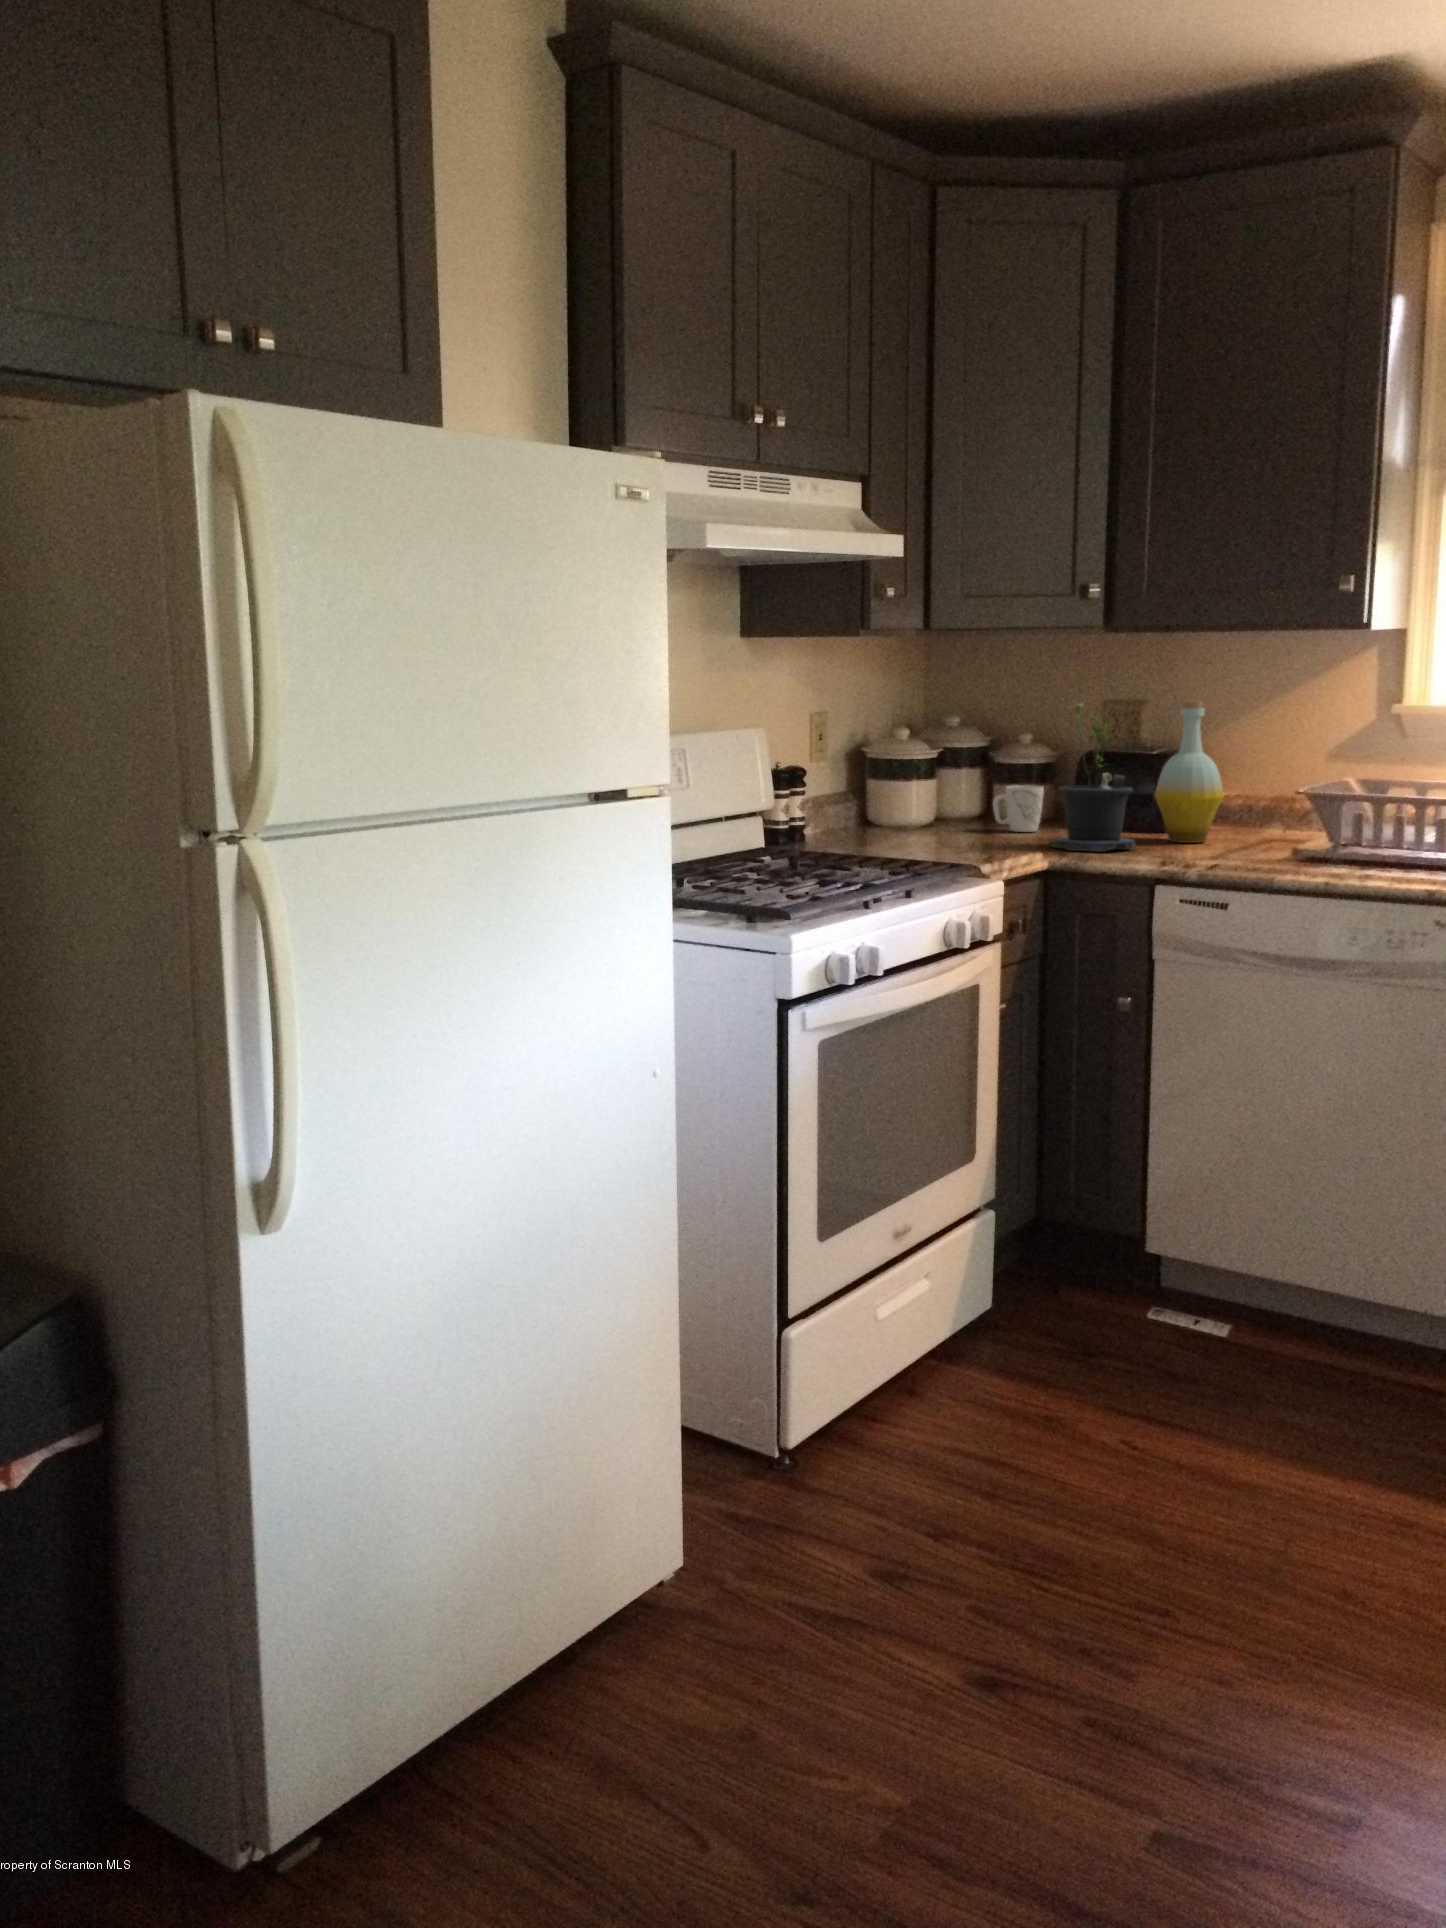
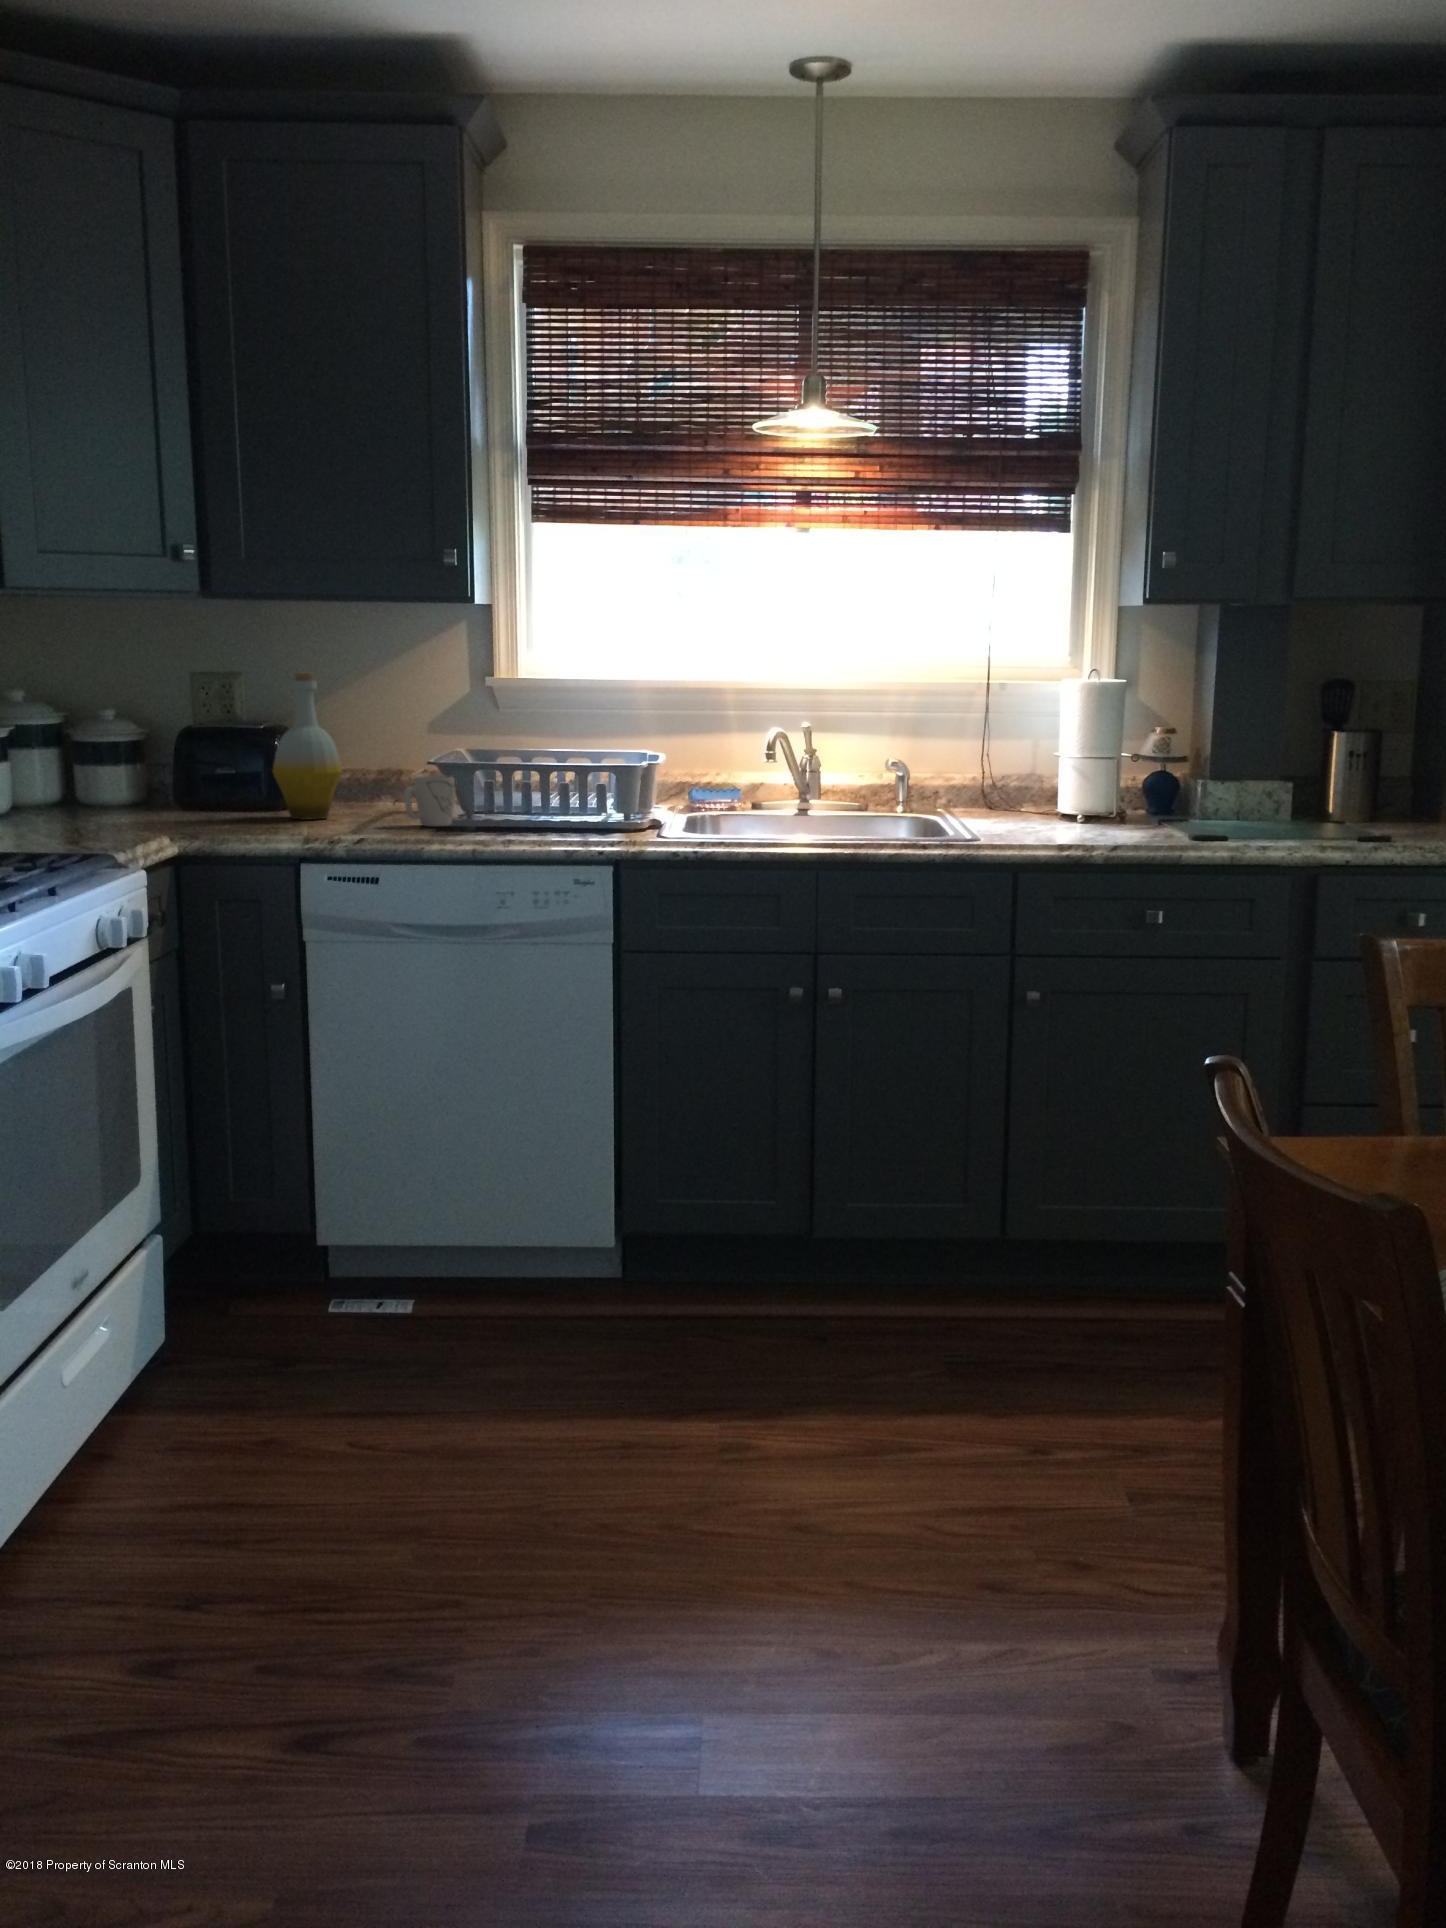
potted plant: present [1051,703,1136,852] -> none [169,672,268,832]
mug: present [993,785,1044,832] -> present [403,775,455,826]

